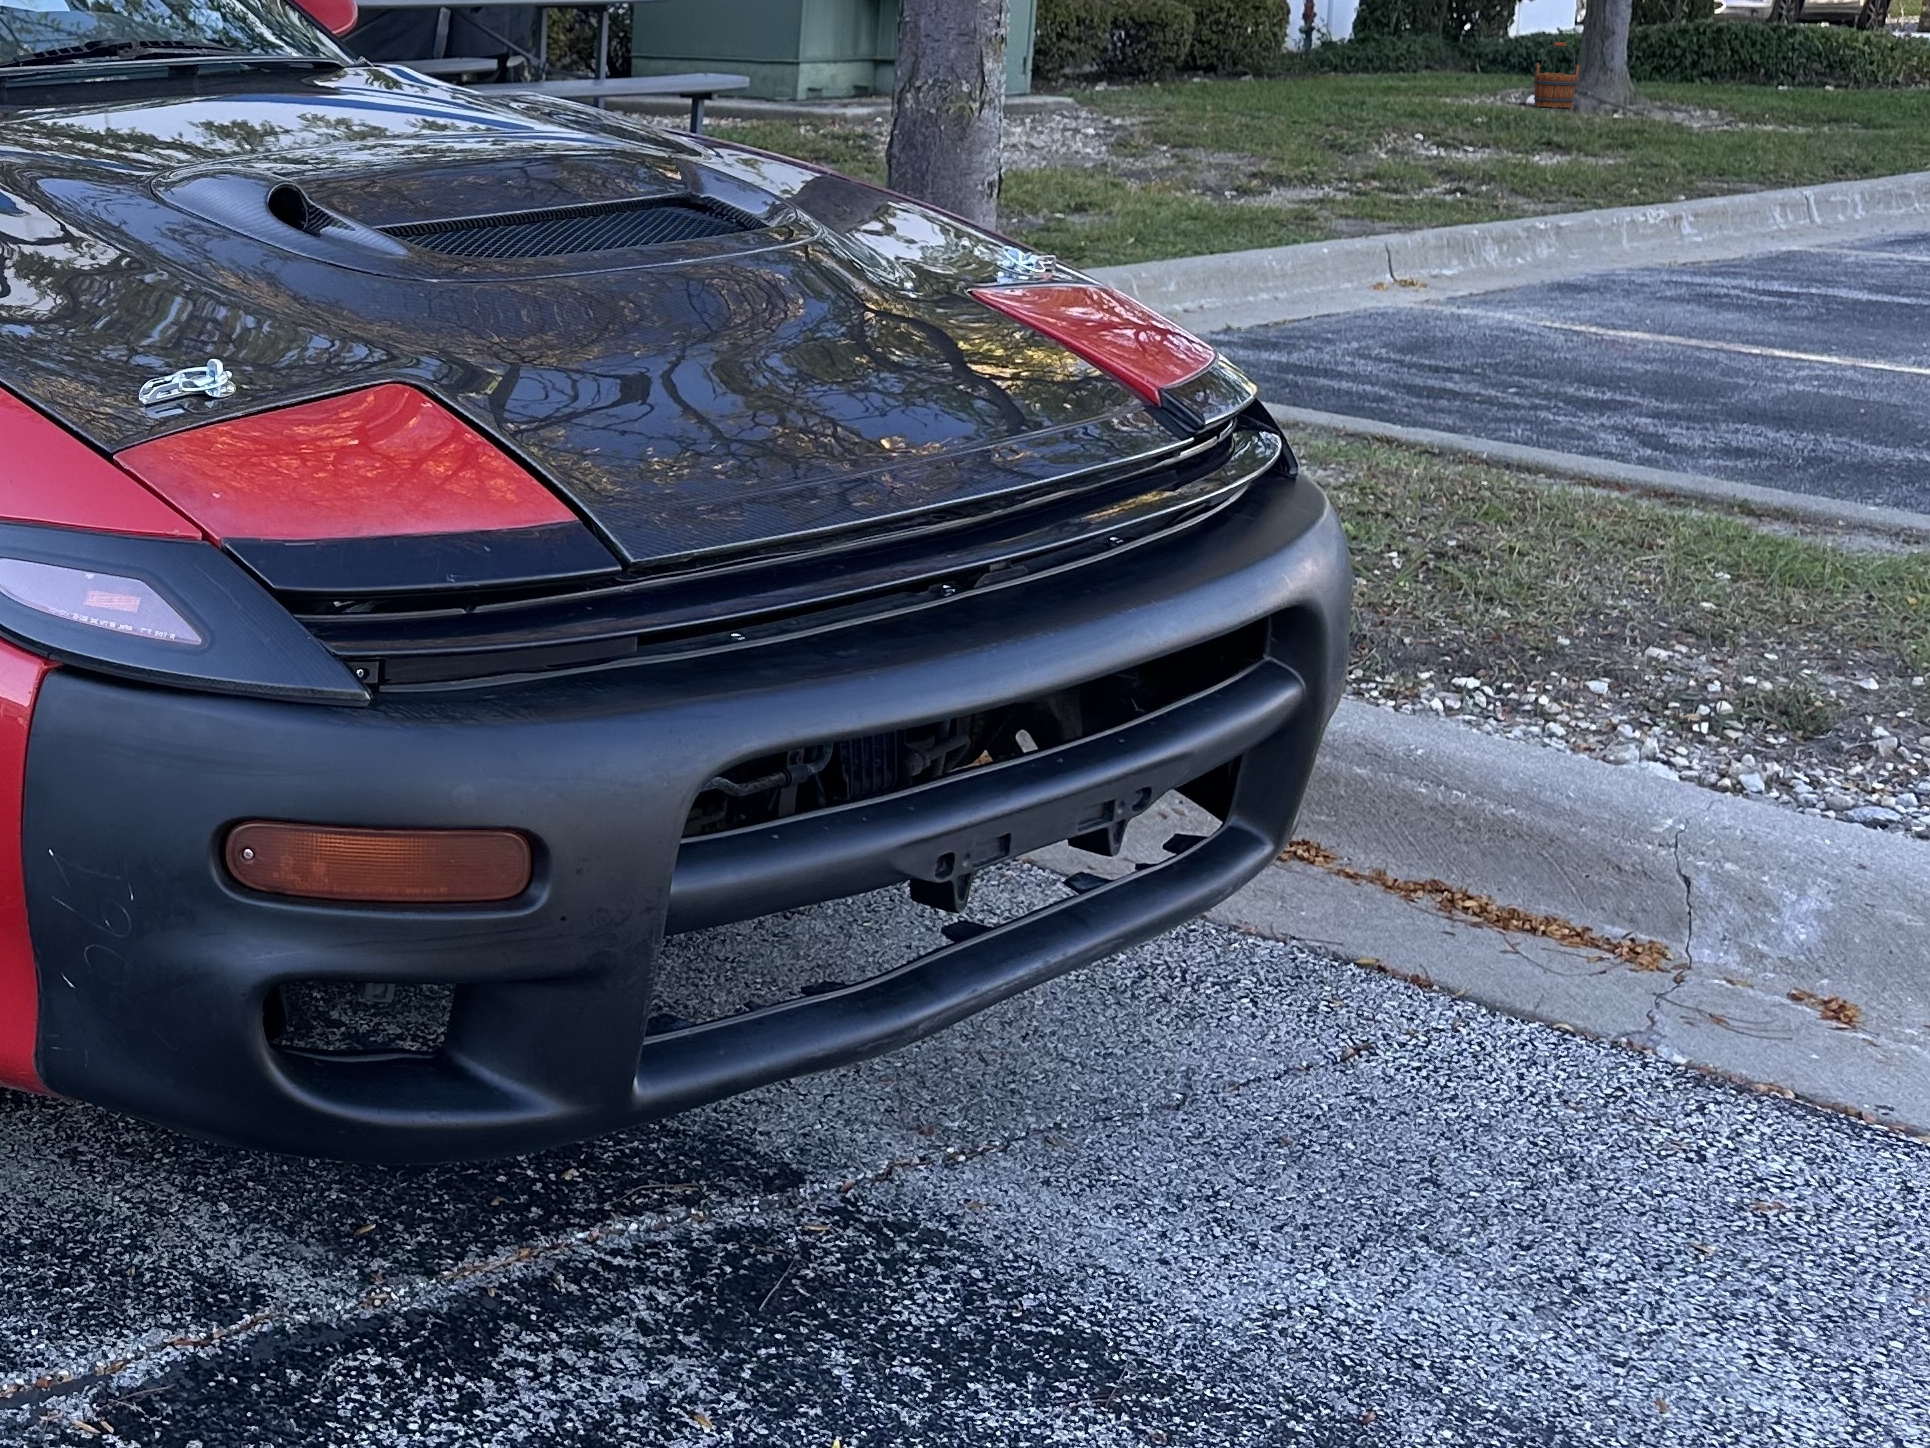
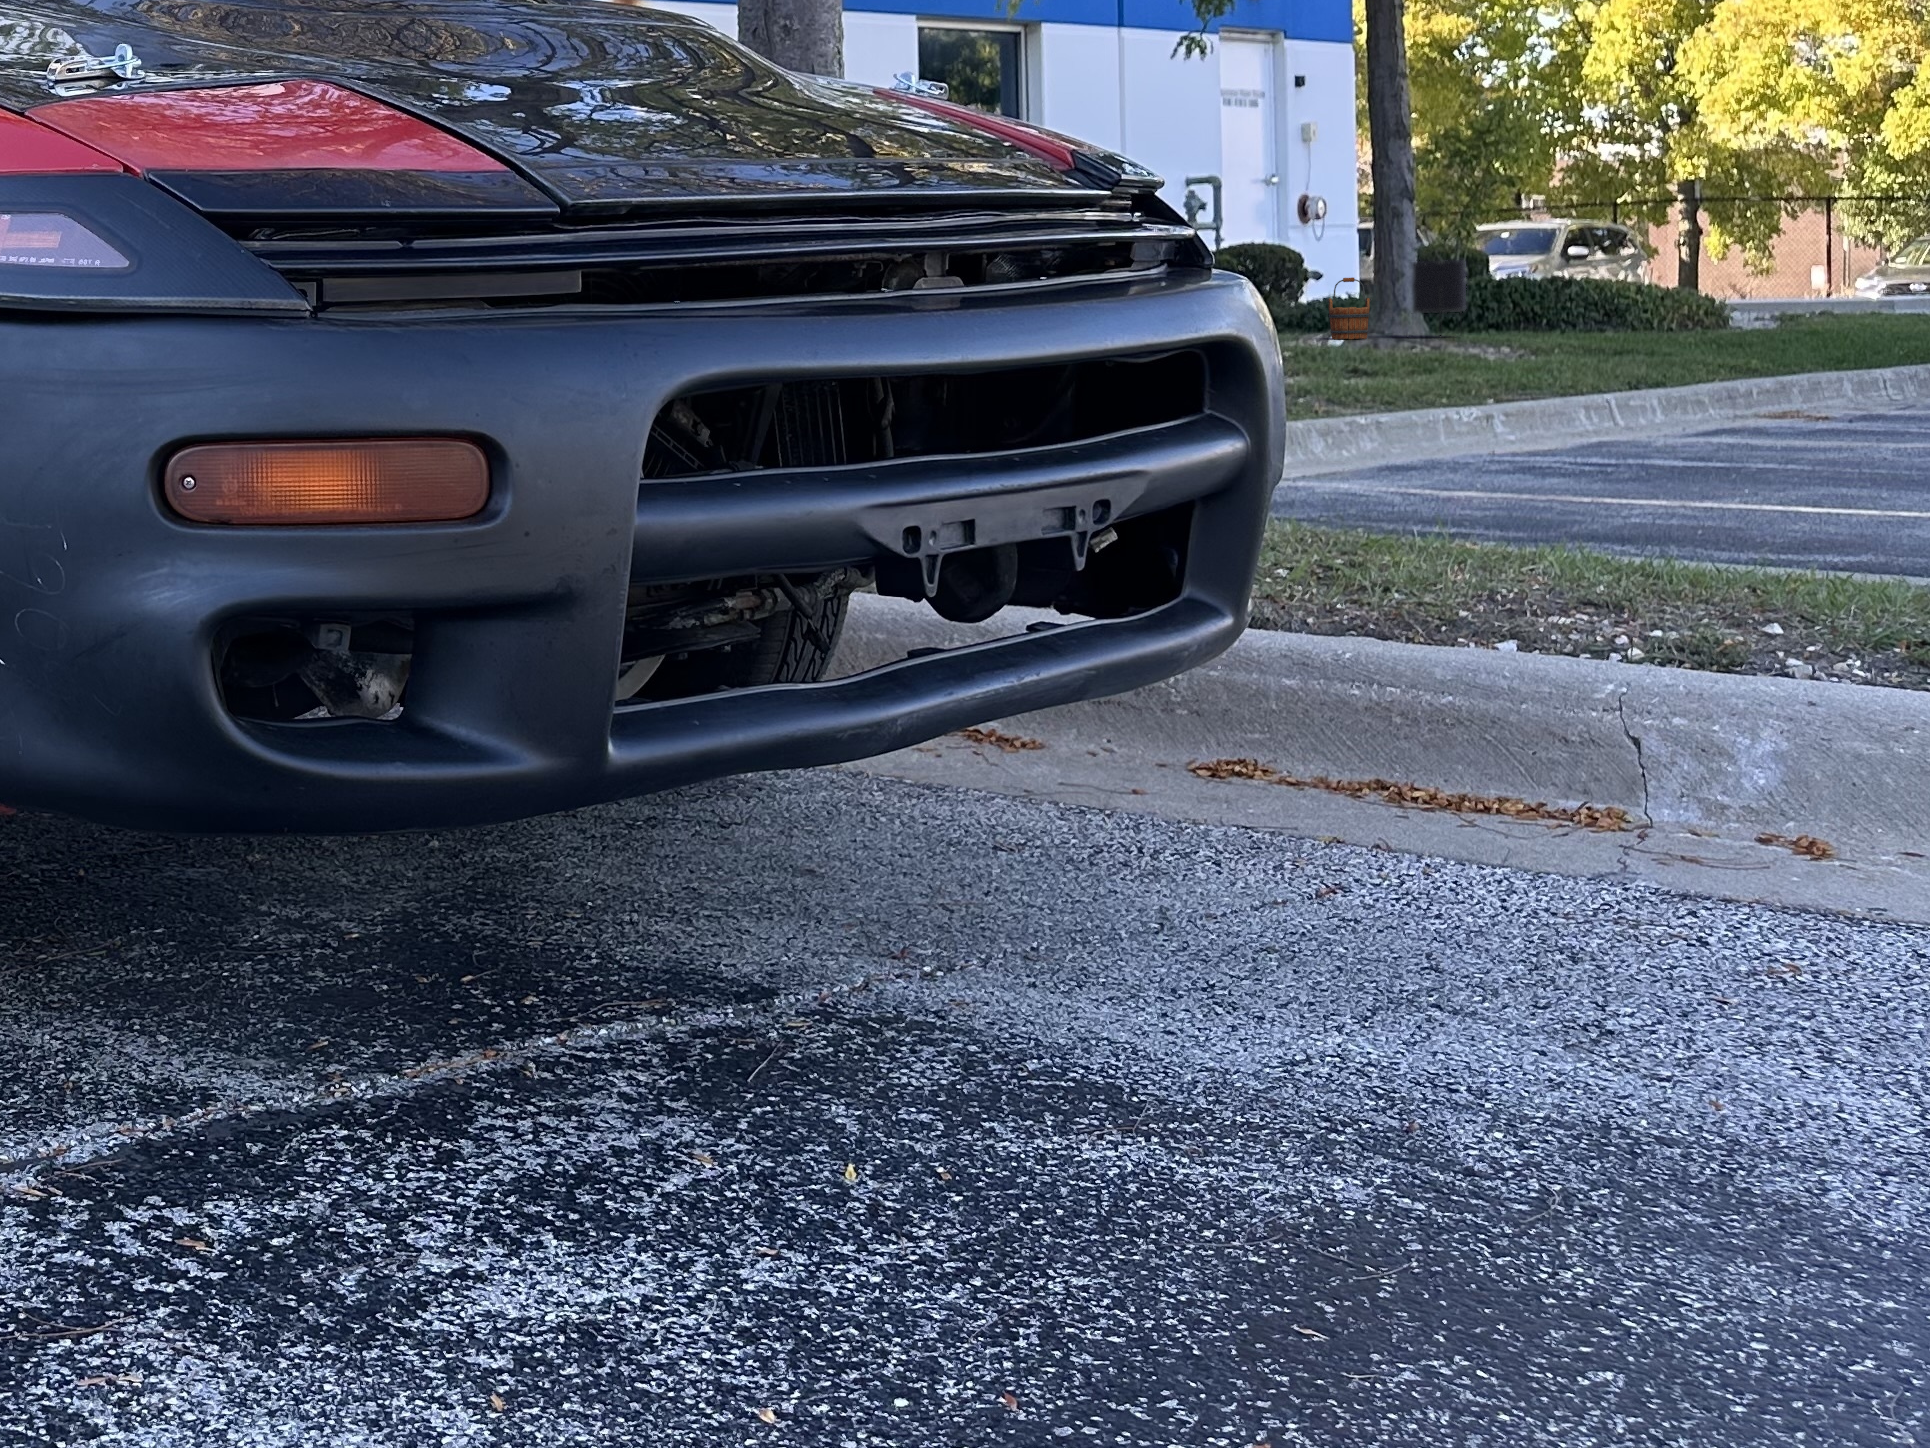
planter: none [1613,29,1686,114] -> present [1412,260,1466,314]

